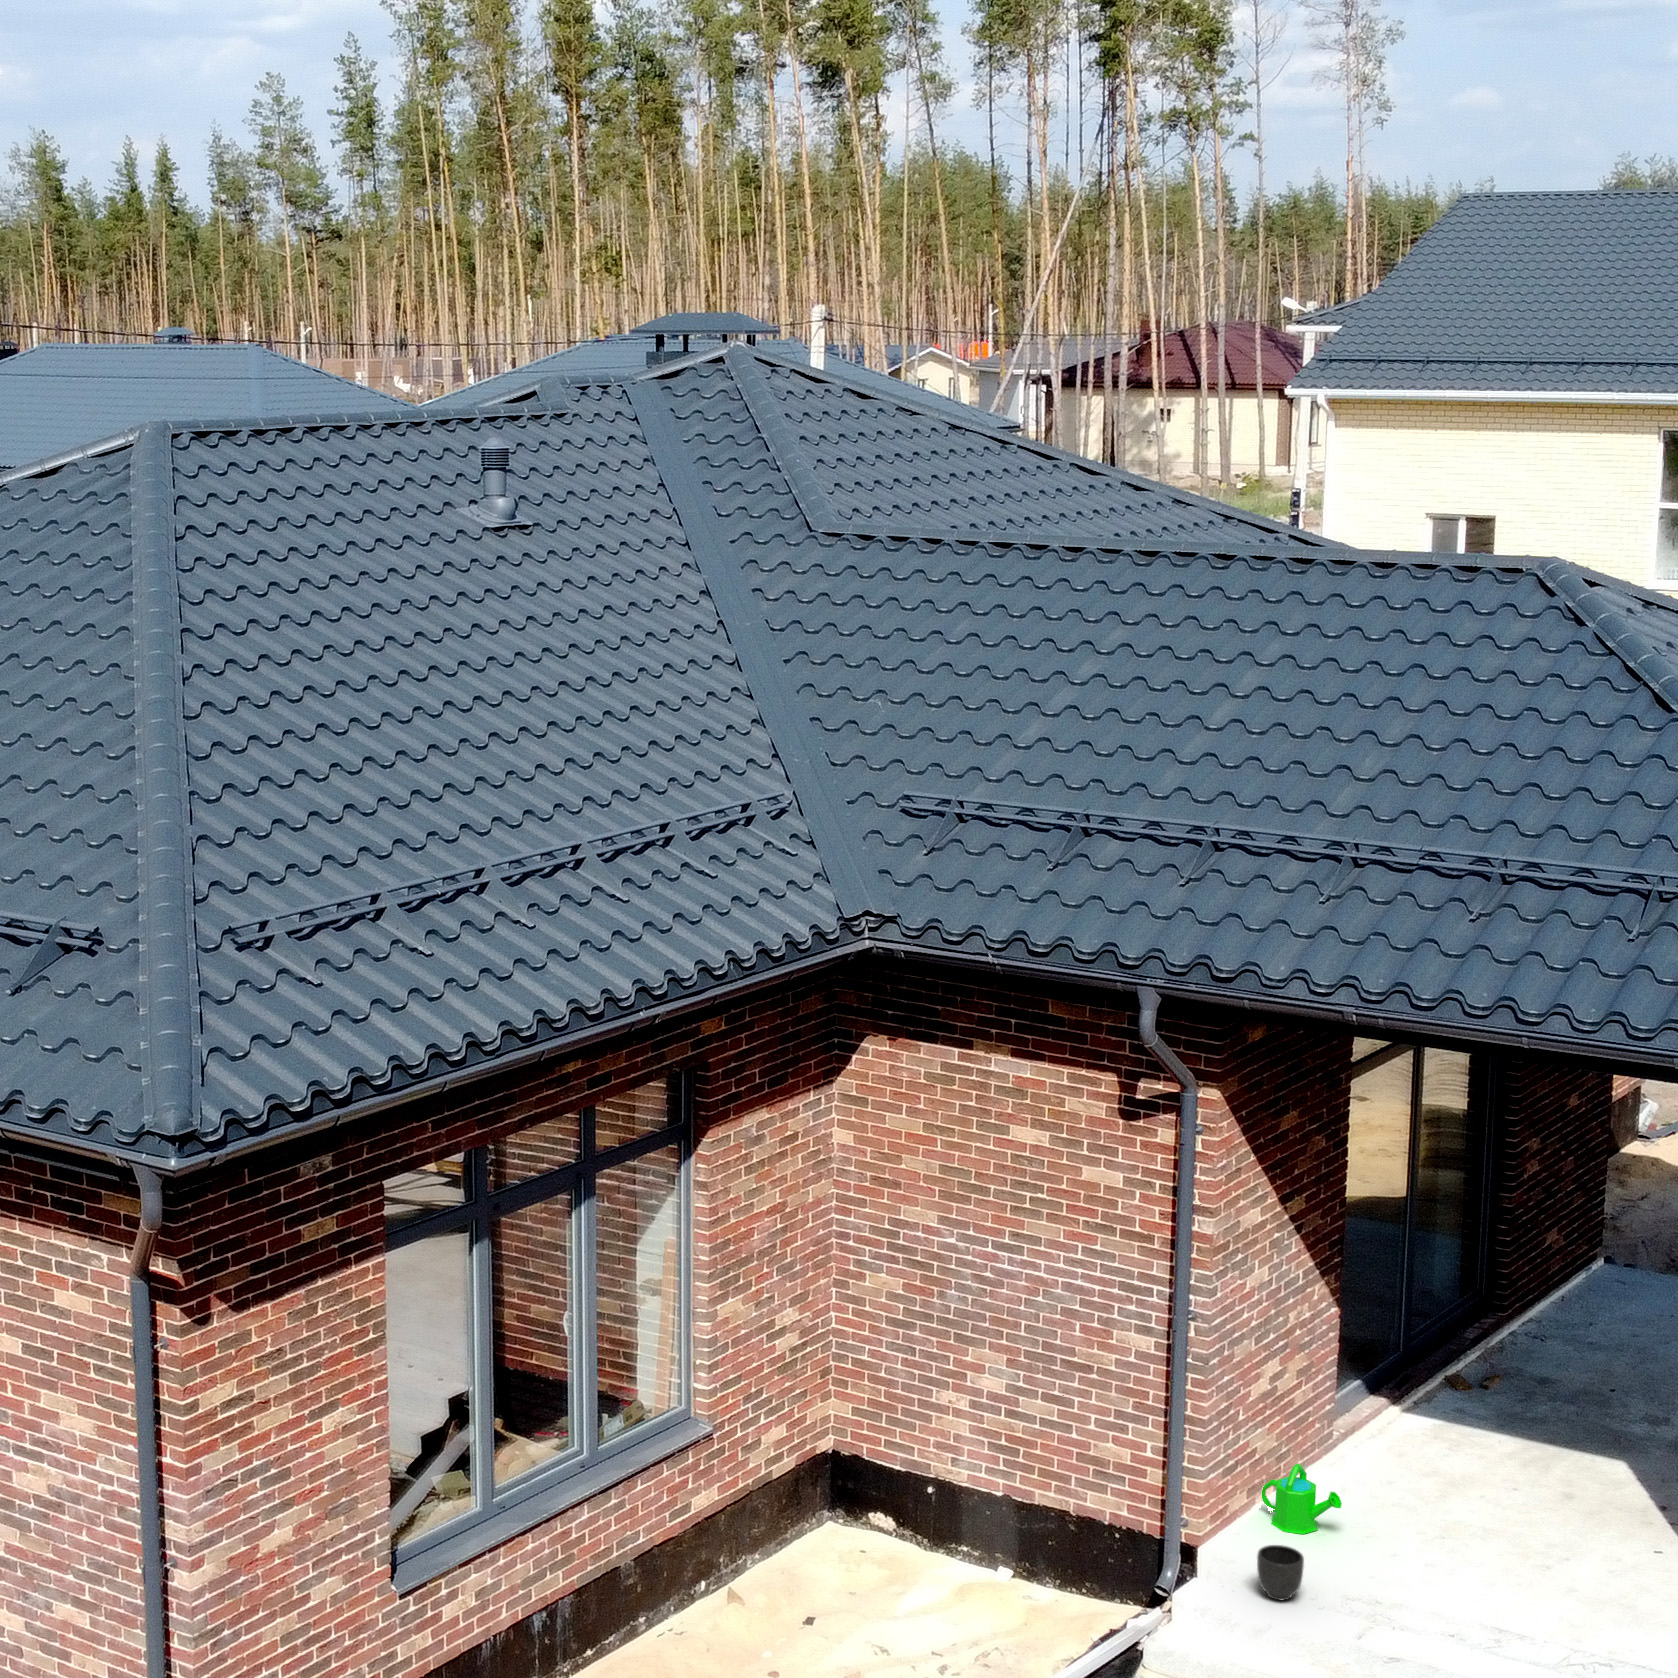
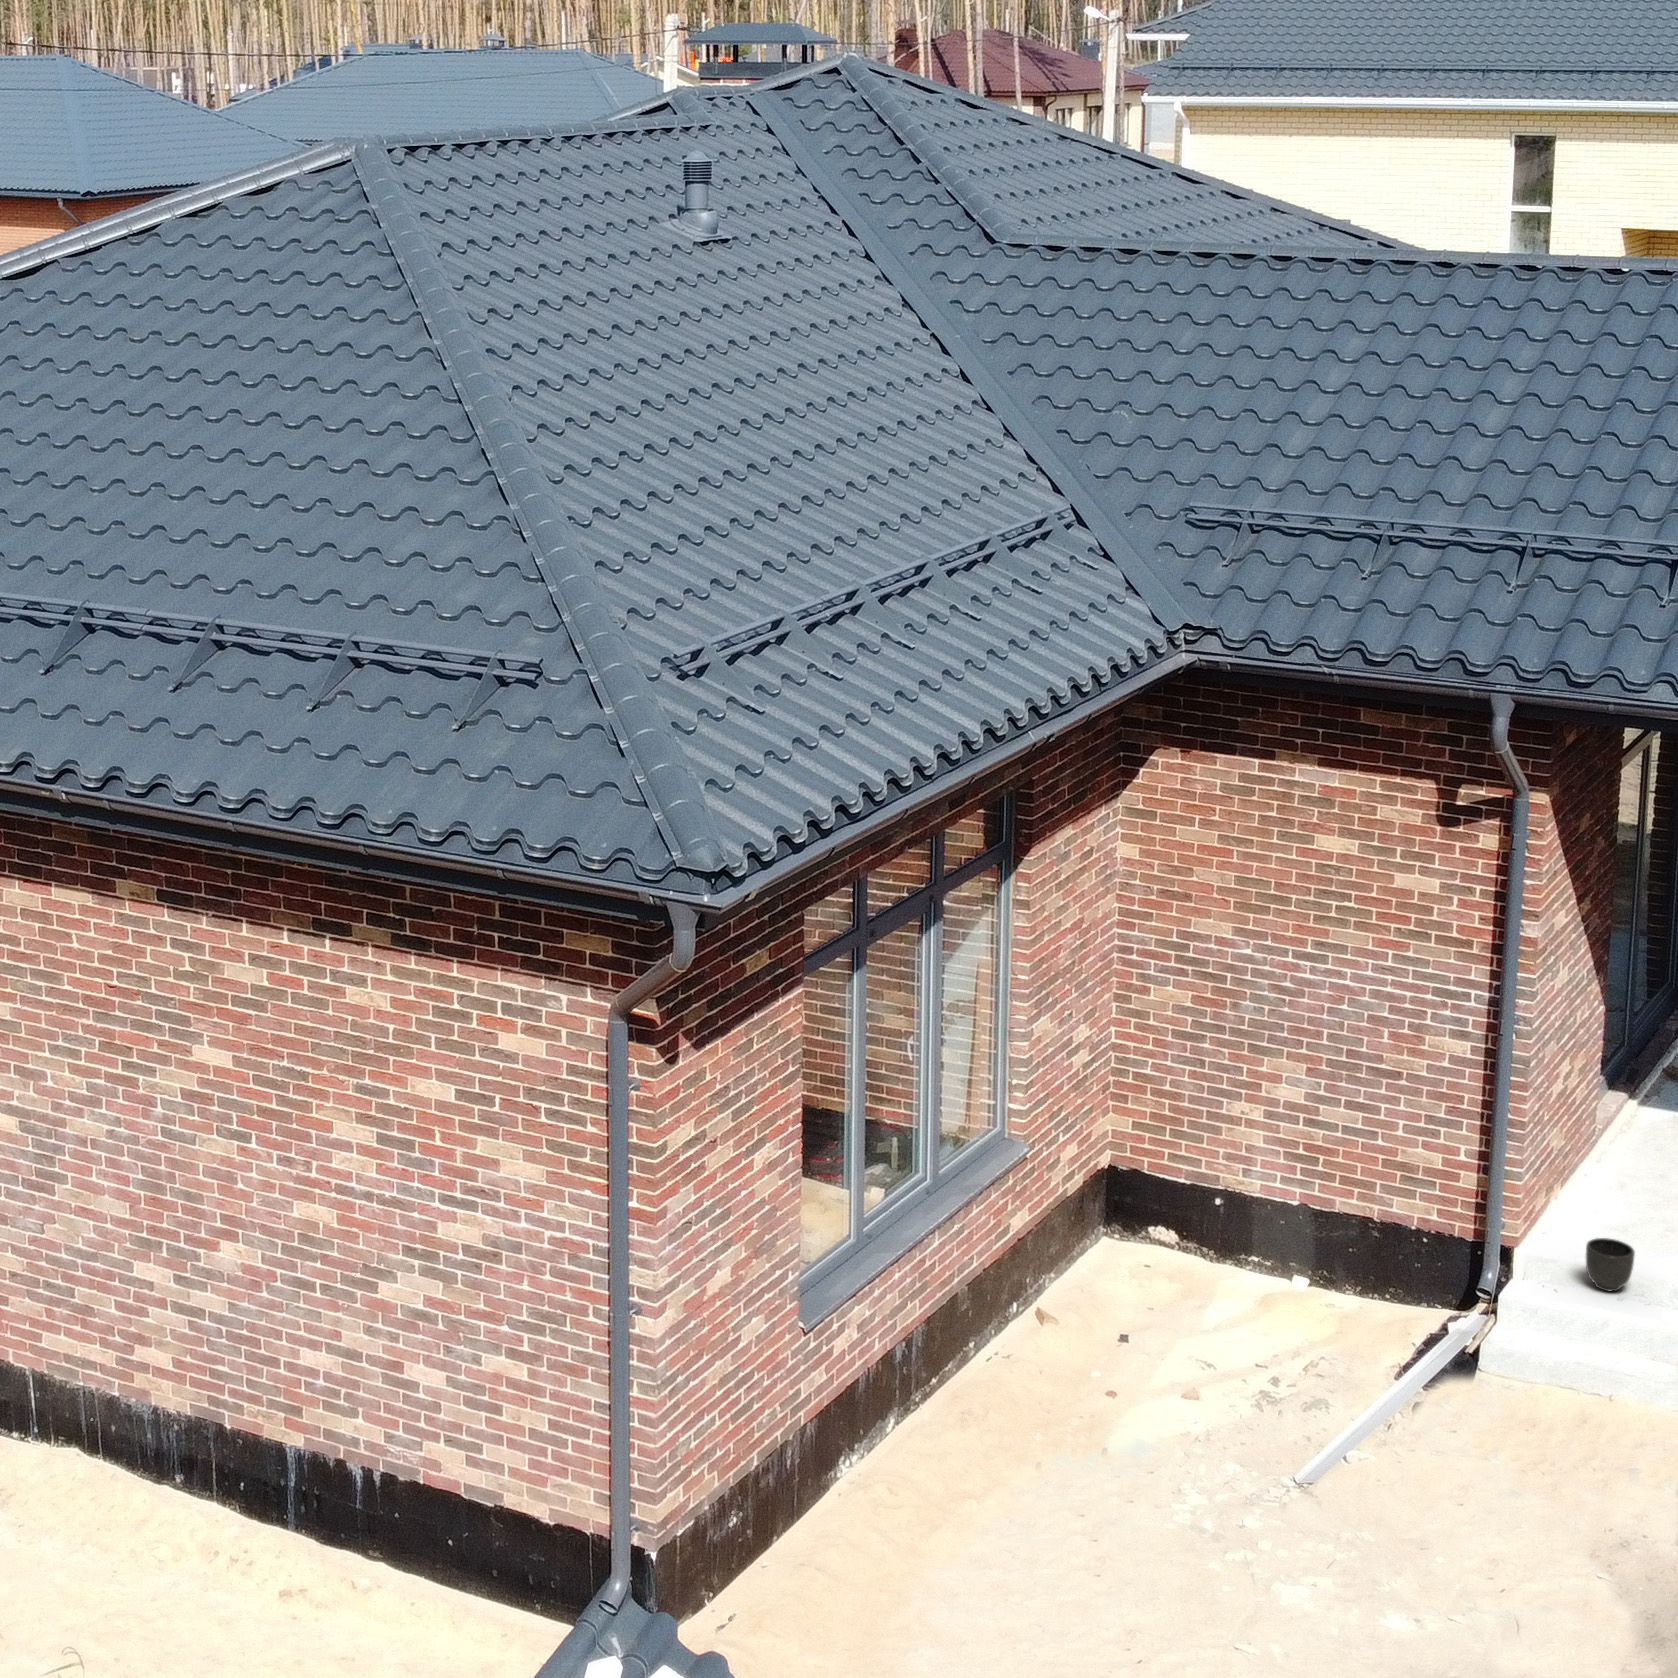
watering can: present [1262,1464,1342,1534] -> none [1547,1159,1637,1227]

